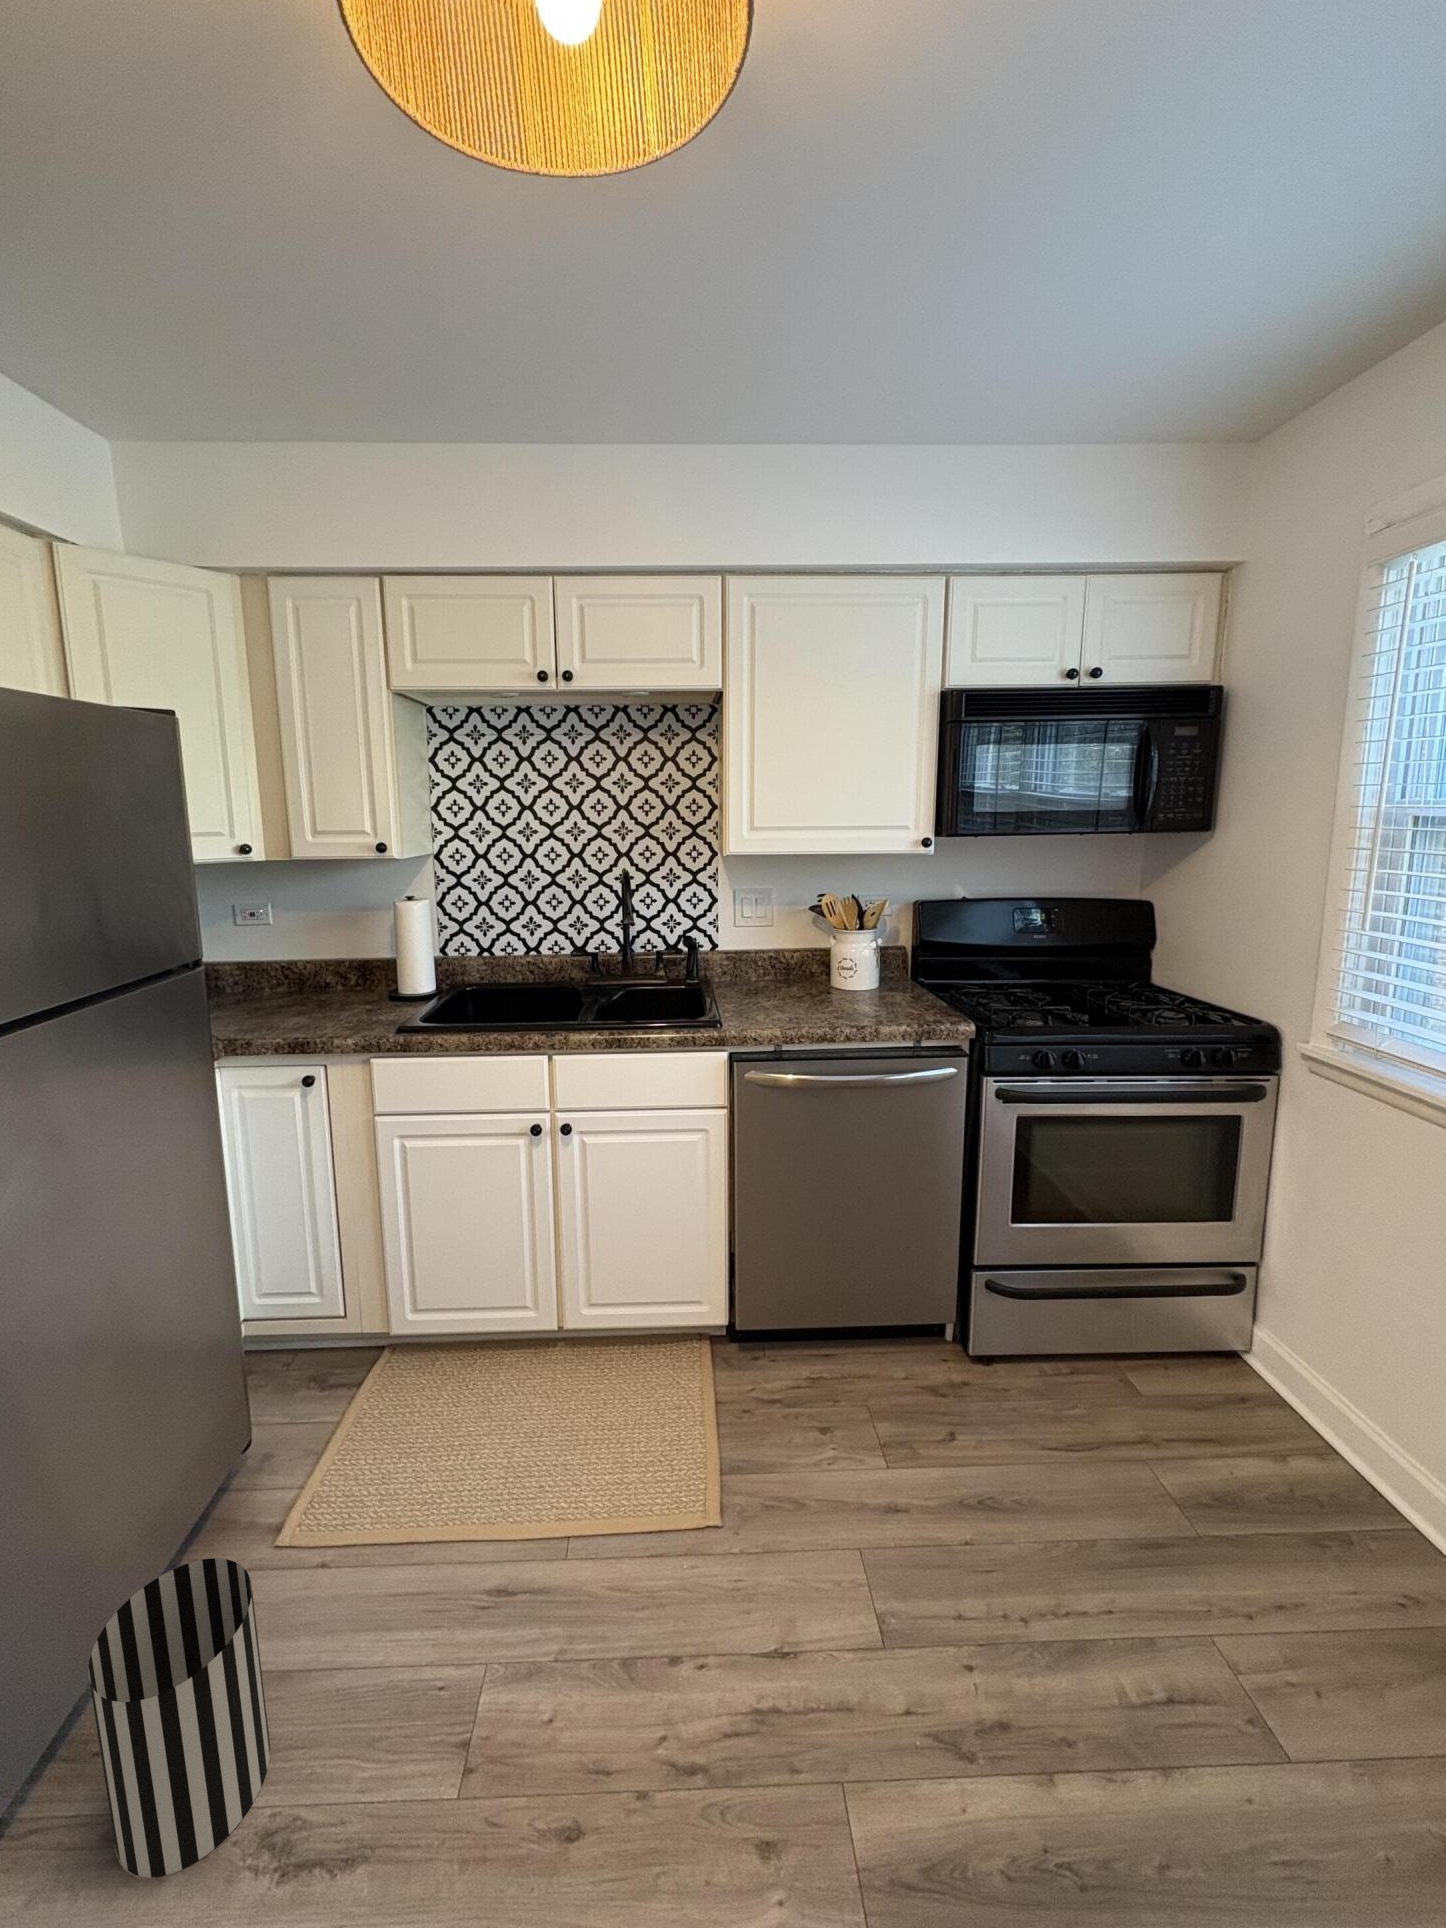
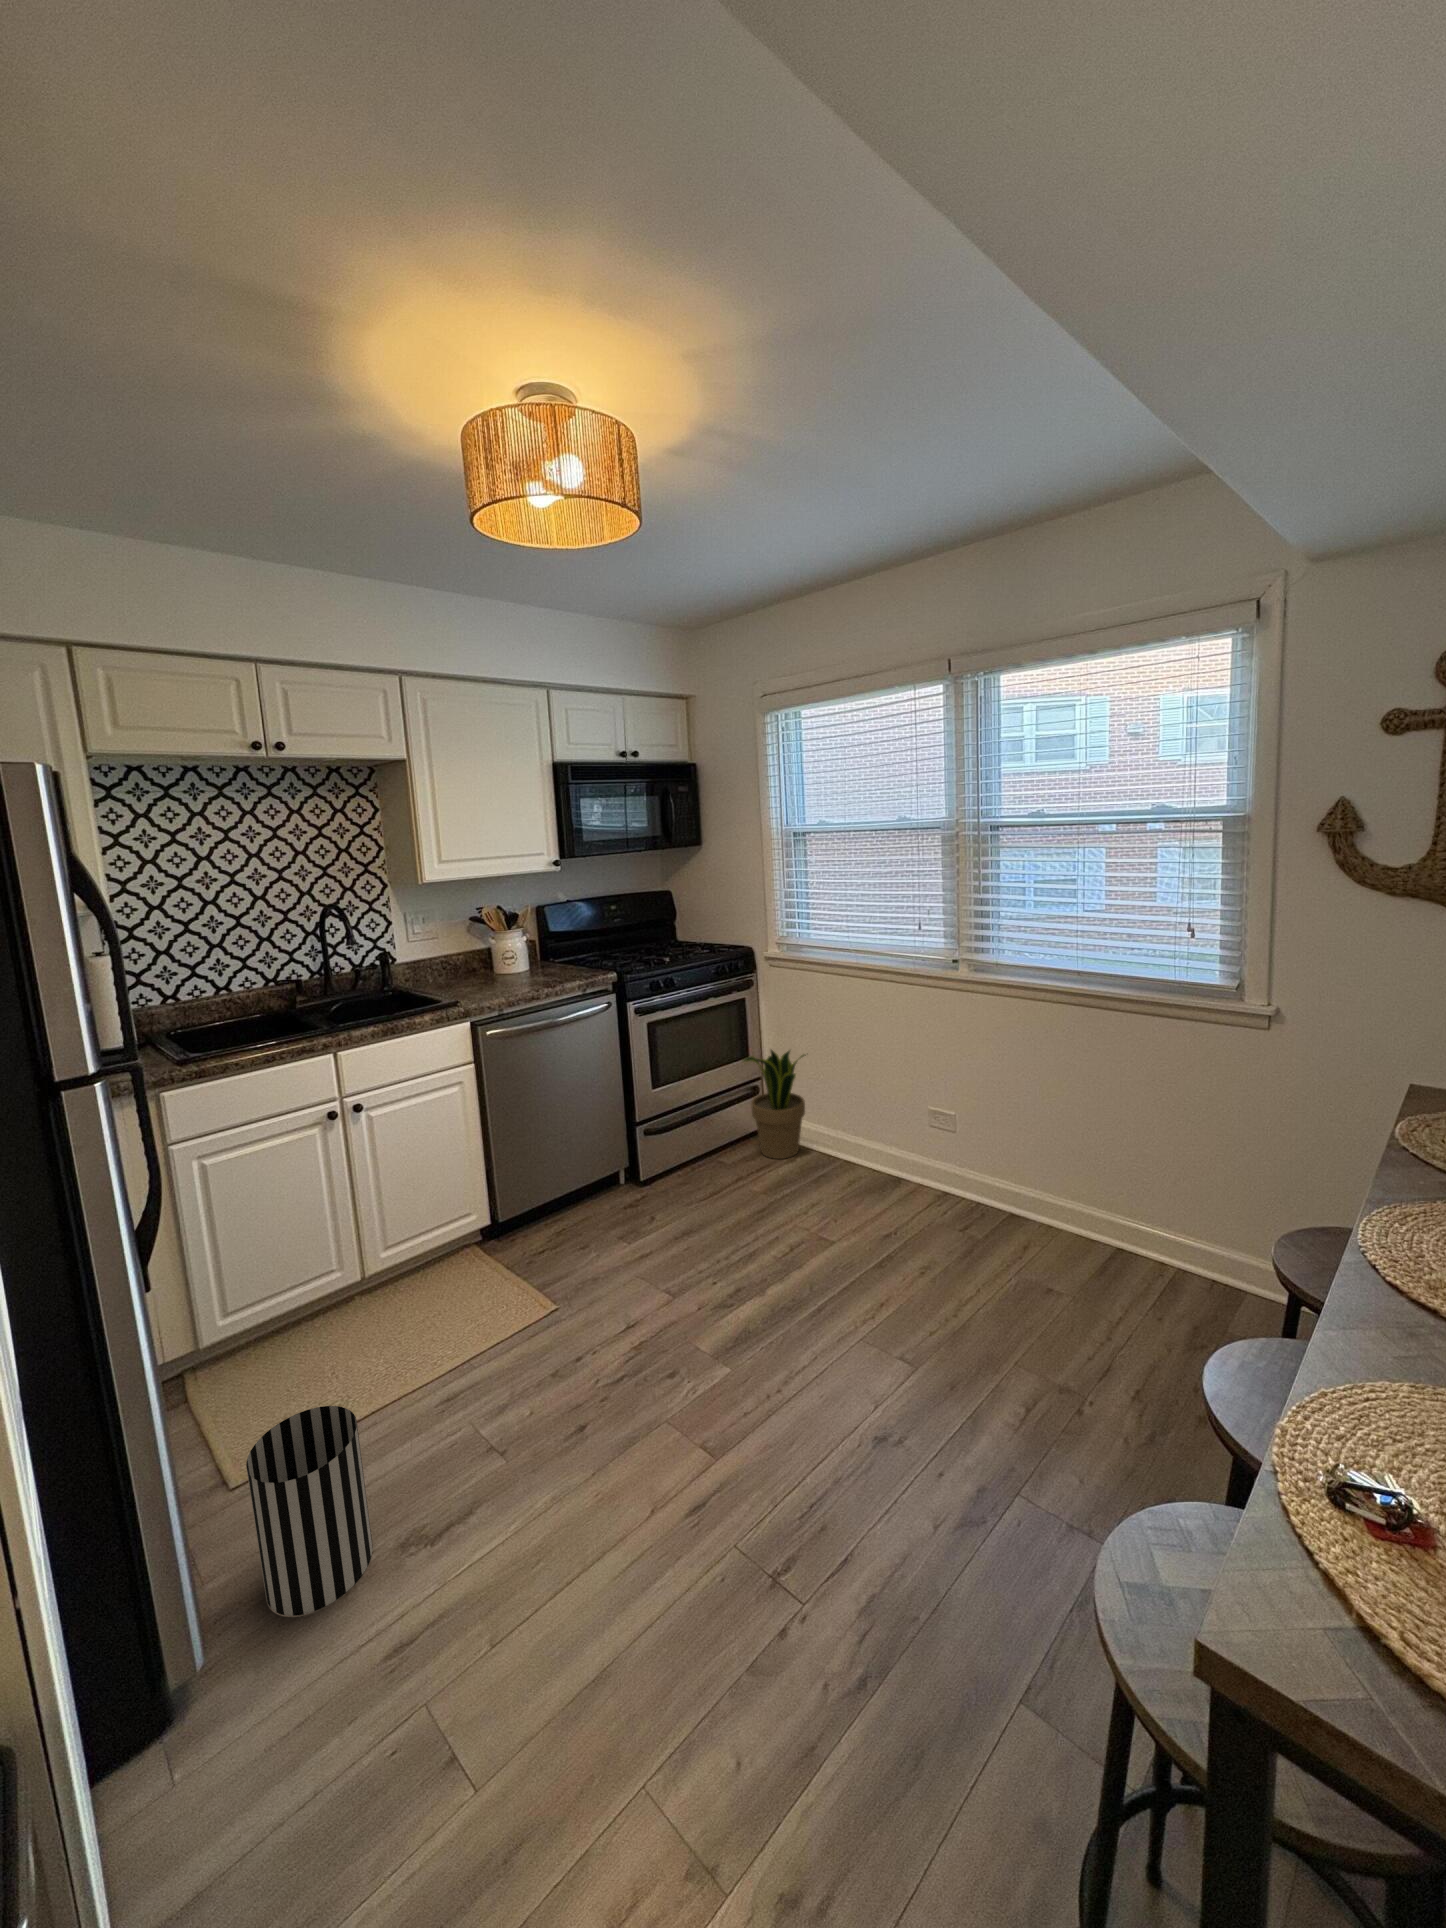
potted plant: none [1199,1230,1370,1454] -> present [743,1050,806,1159]

